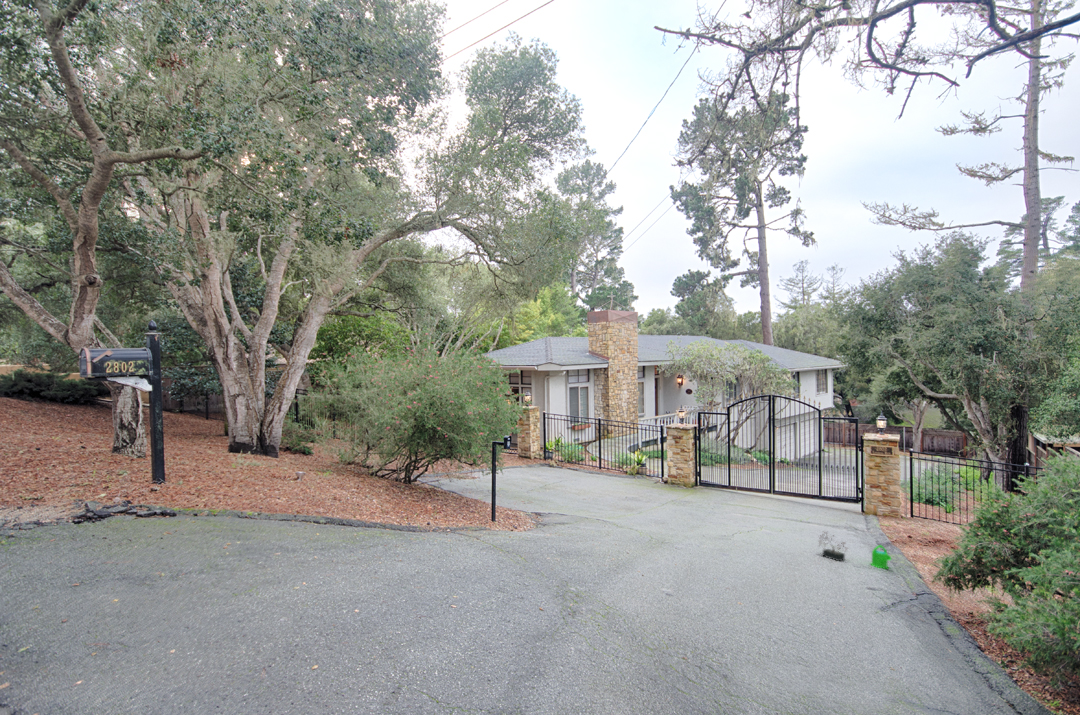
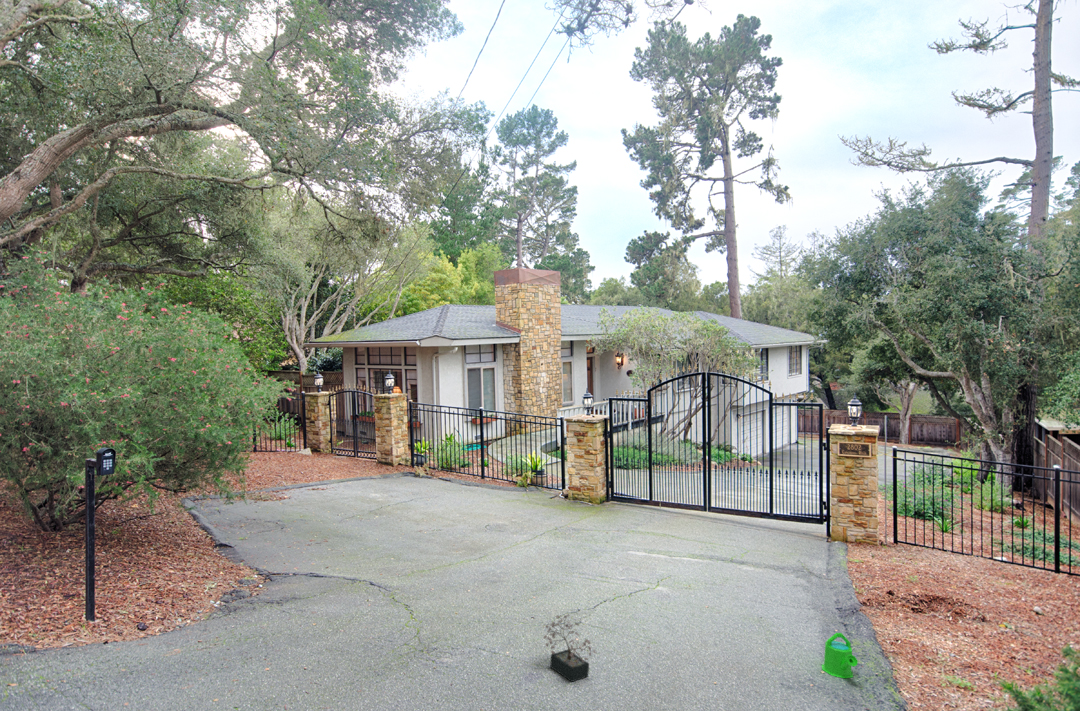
decorative plant: present [820,532,845,561] -> present [544,615,596,682]

